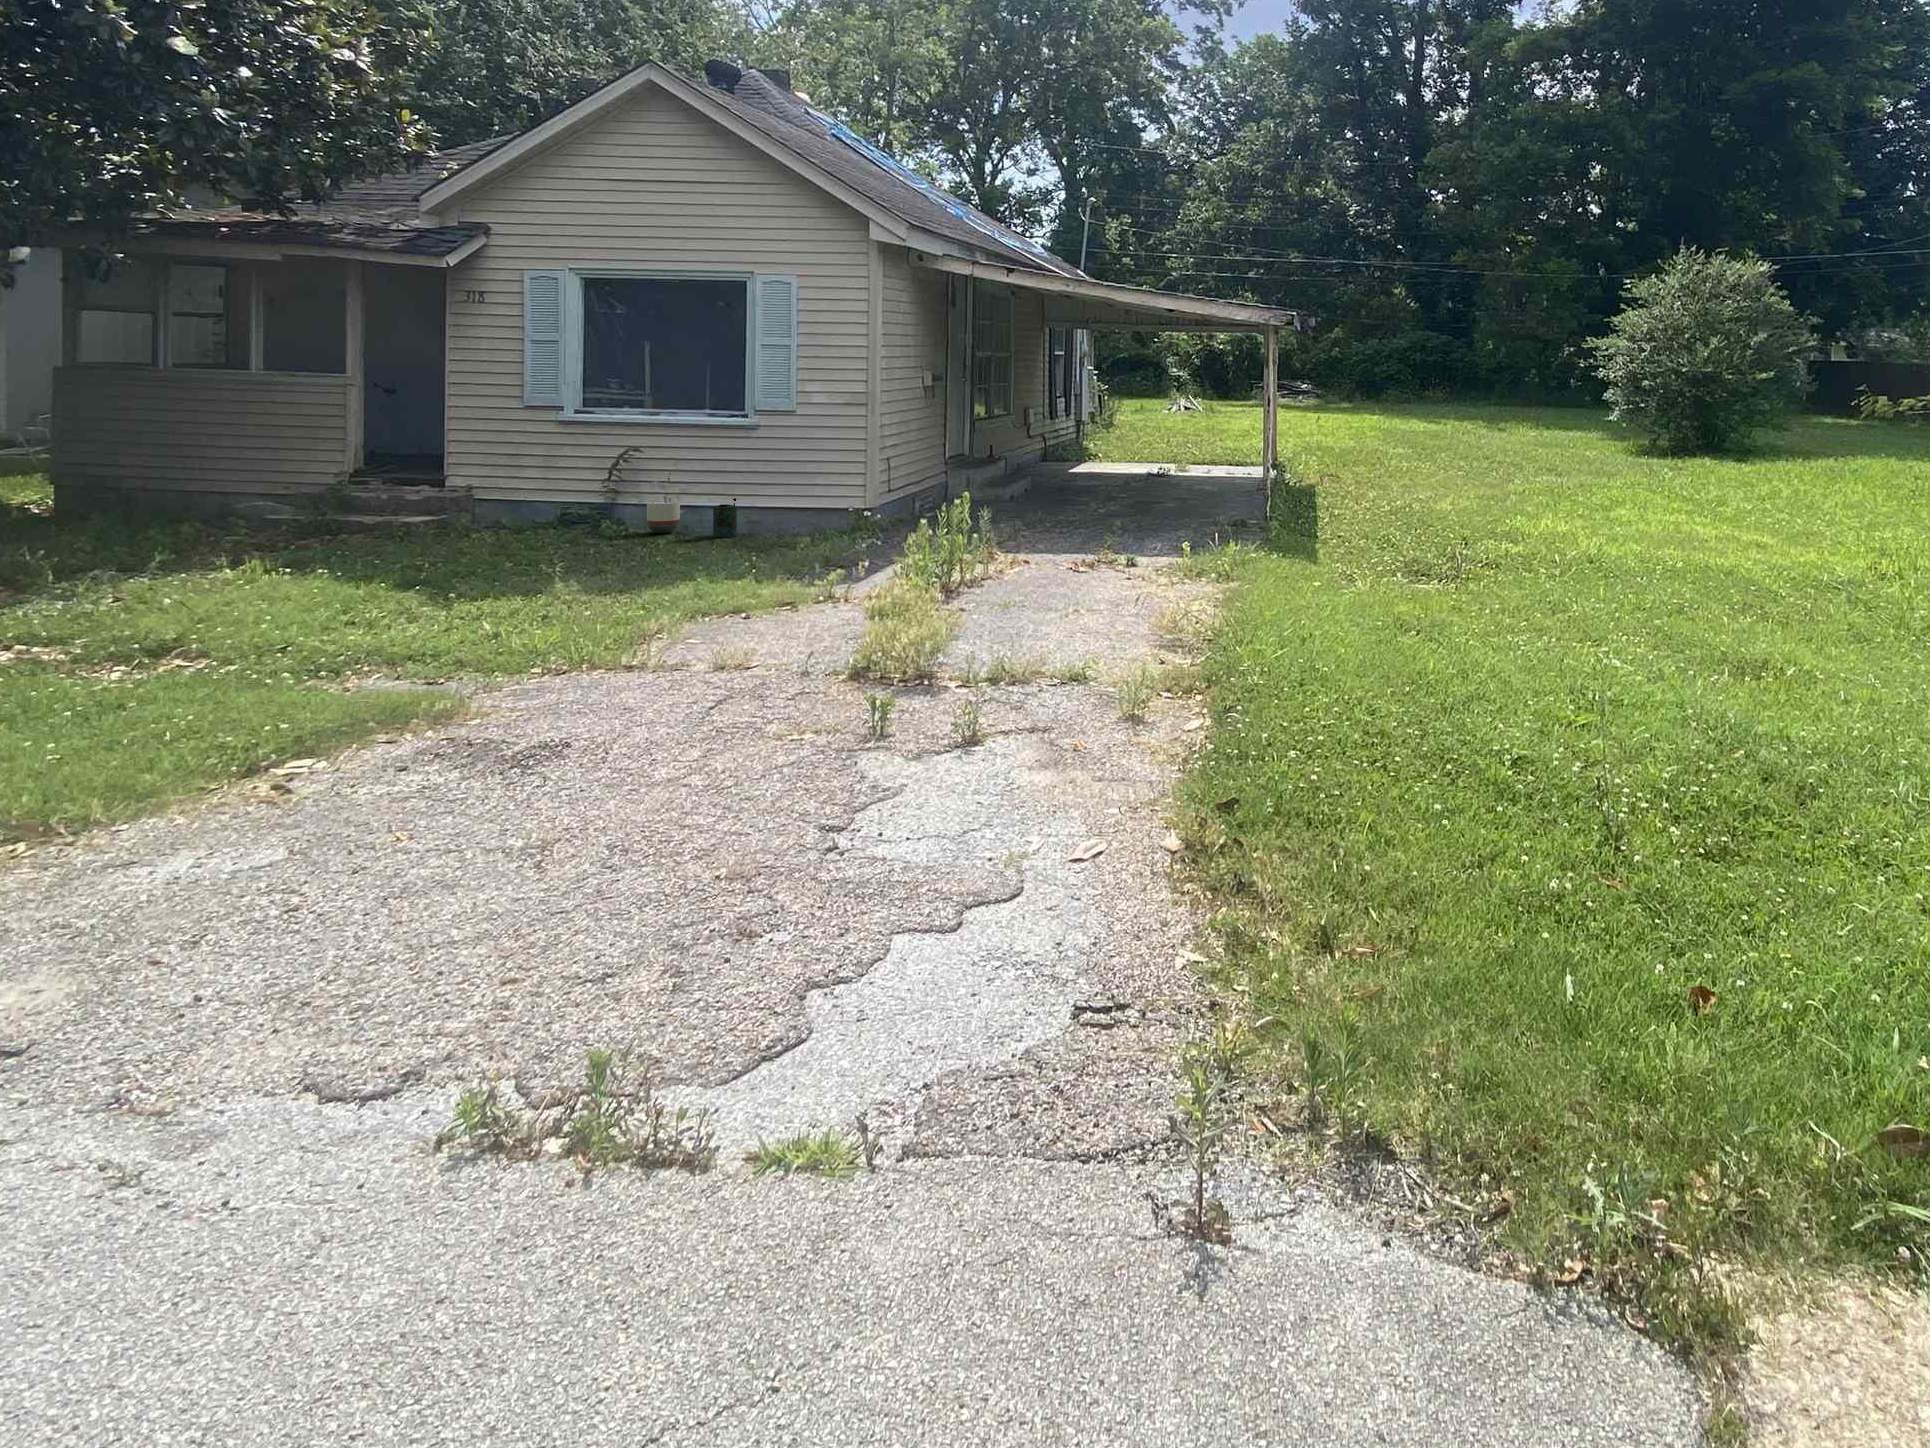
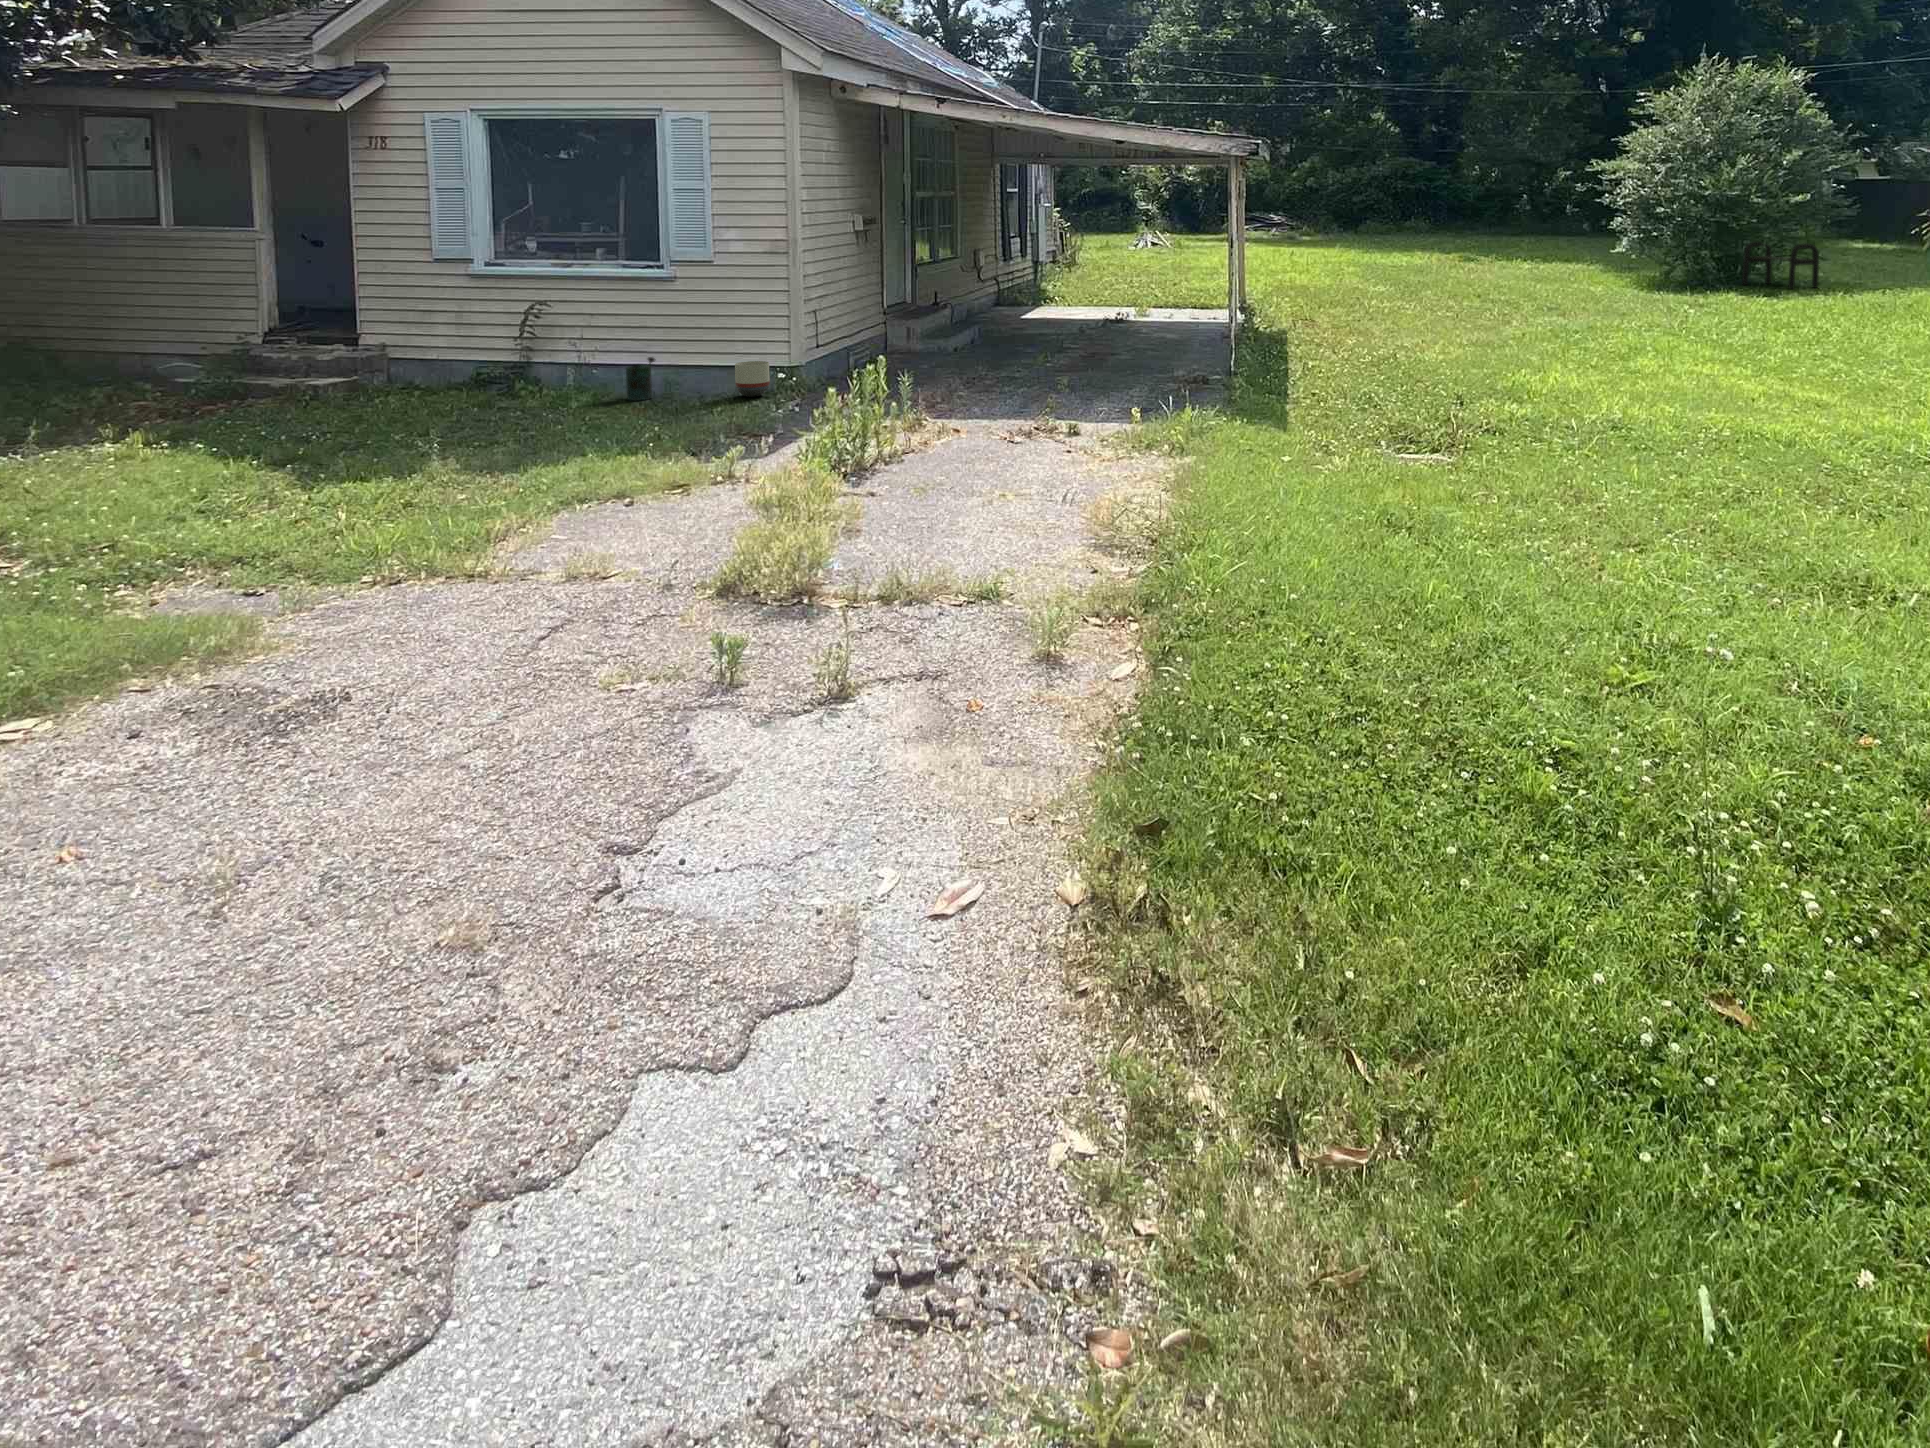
bench: none [1721,413,1787,456] -> present [1742,241,1819,289]
planter: present [647,502,680,533] -> present [735,361,770,397]

